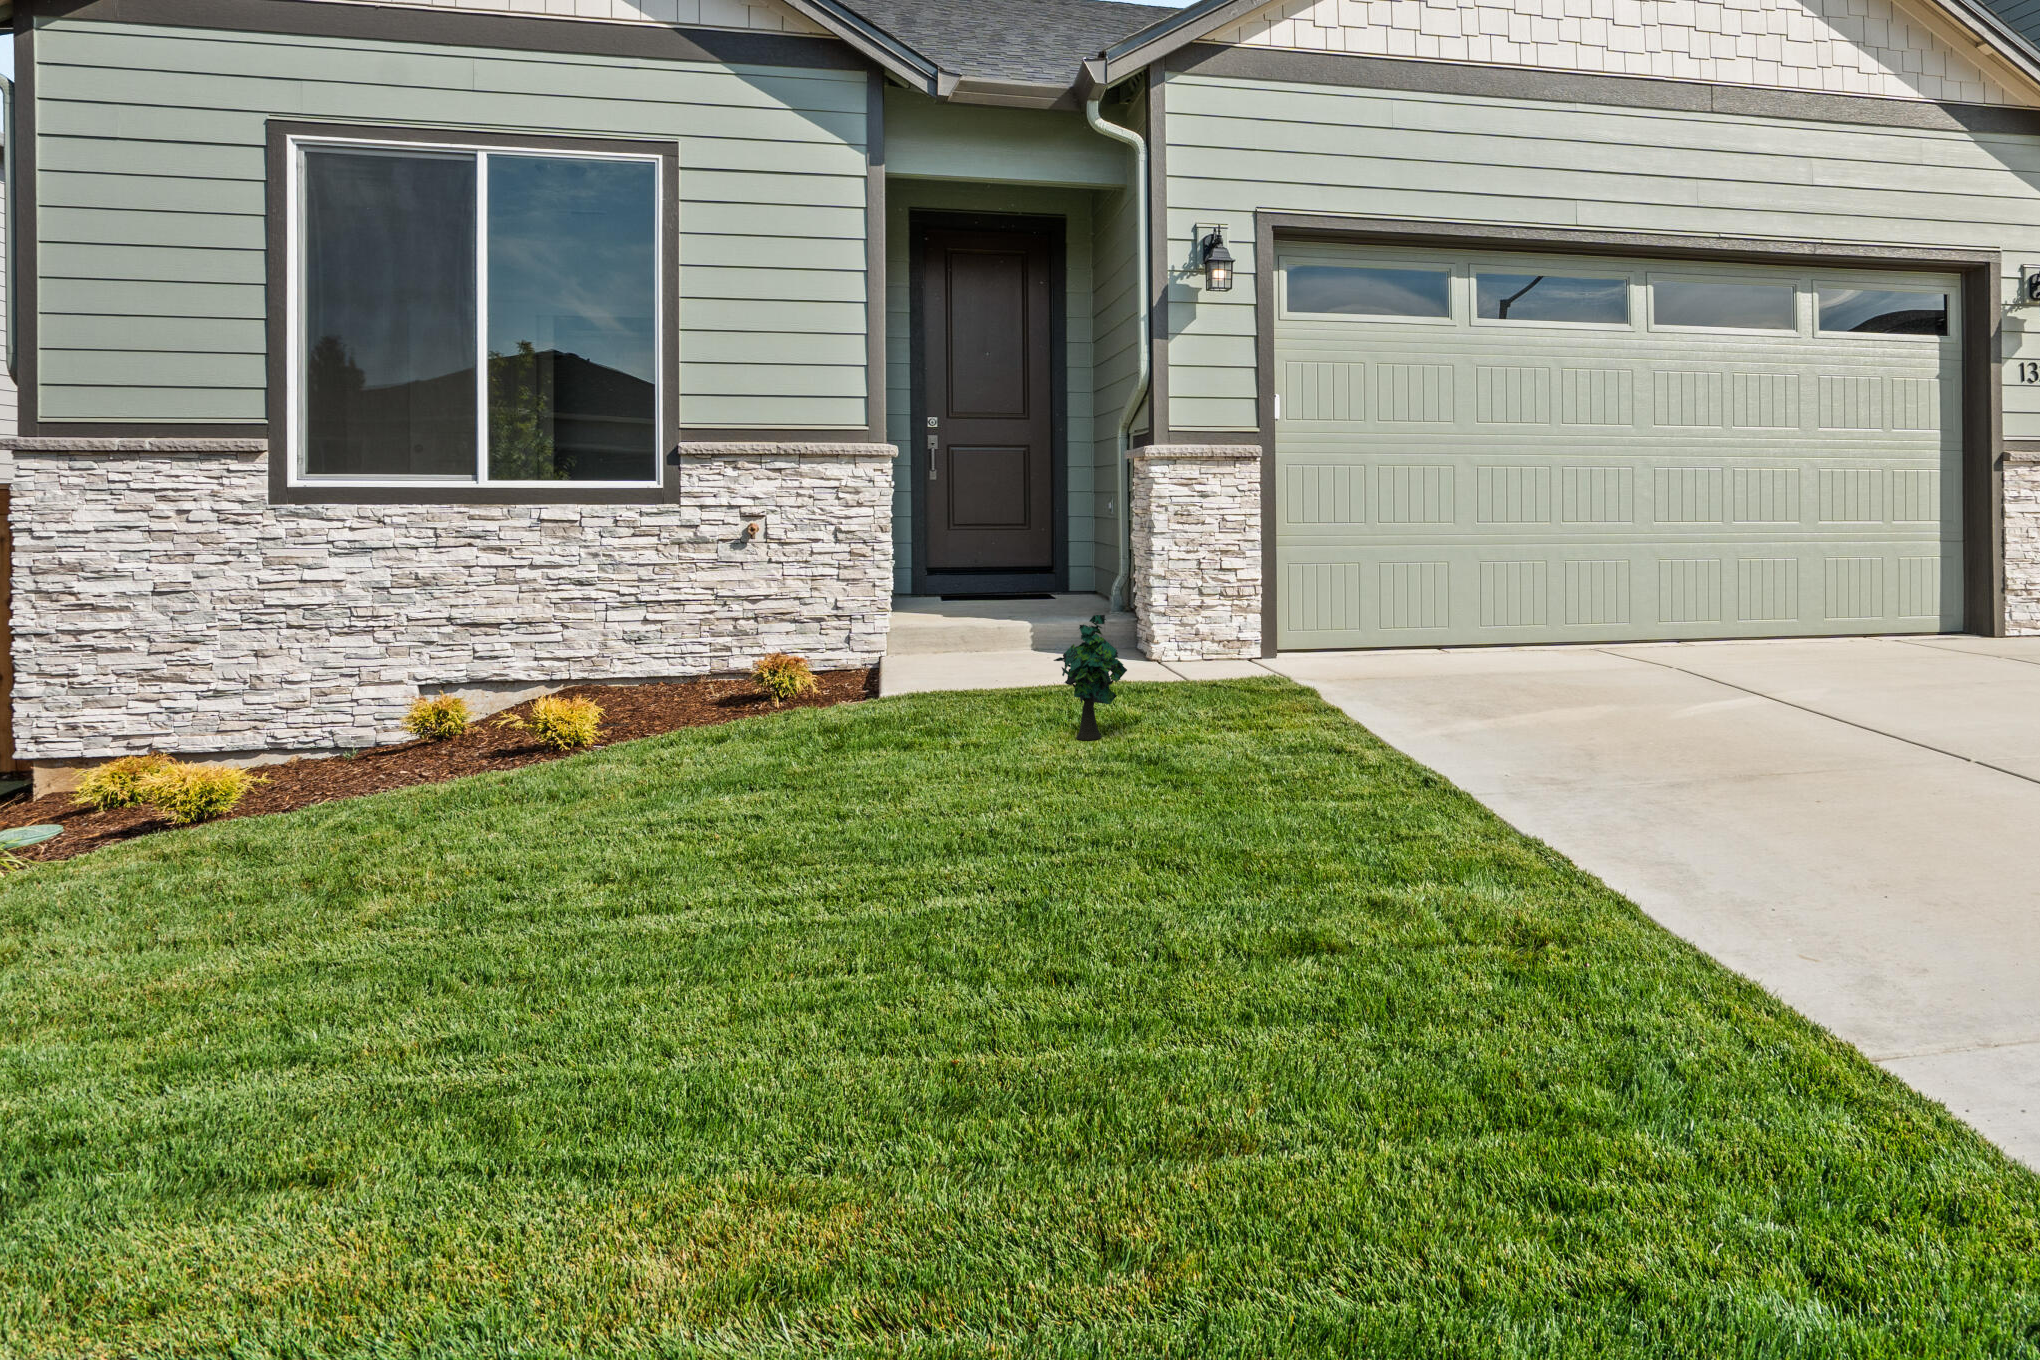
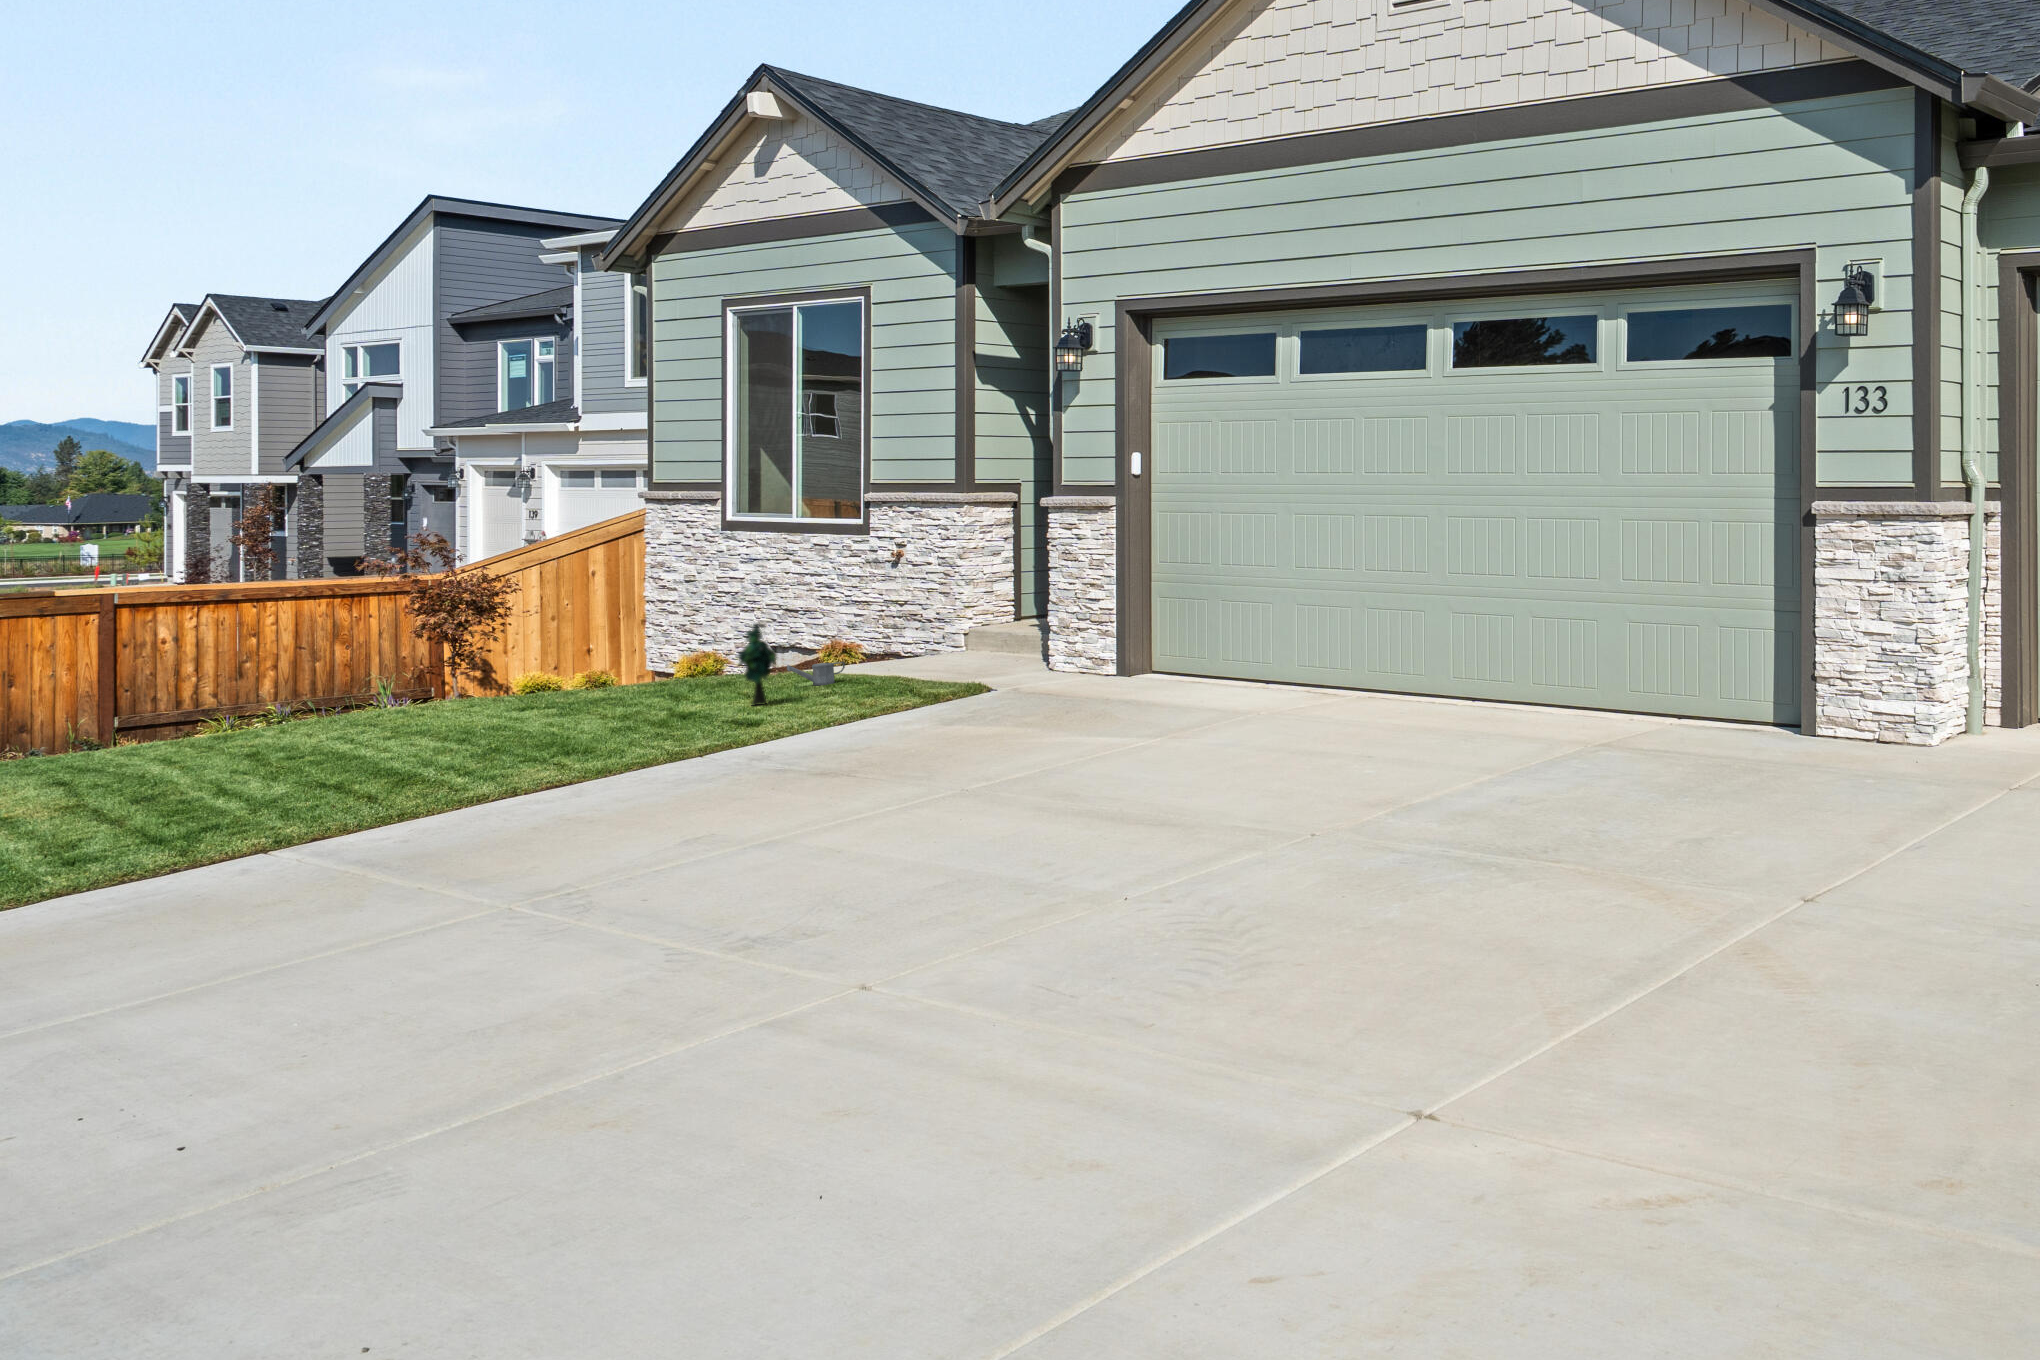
watering can: none [980,675,1013,712] -> present [787,662,845,685]

